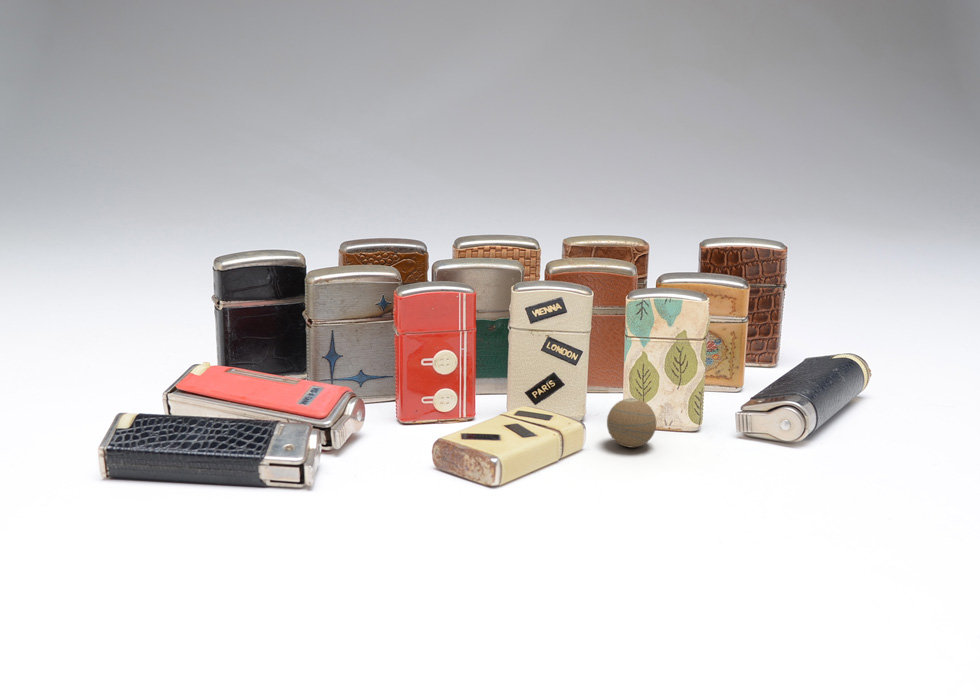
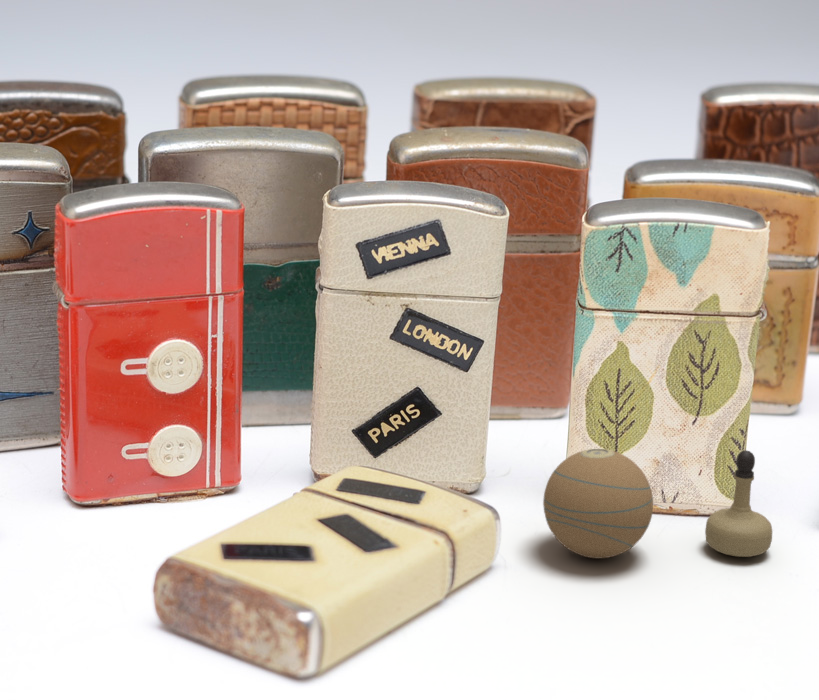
perfume bottle: none [682,400,712,448] -> present [705,450,772,557]

